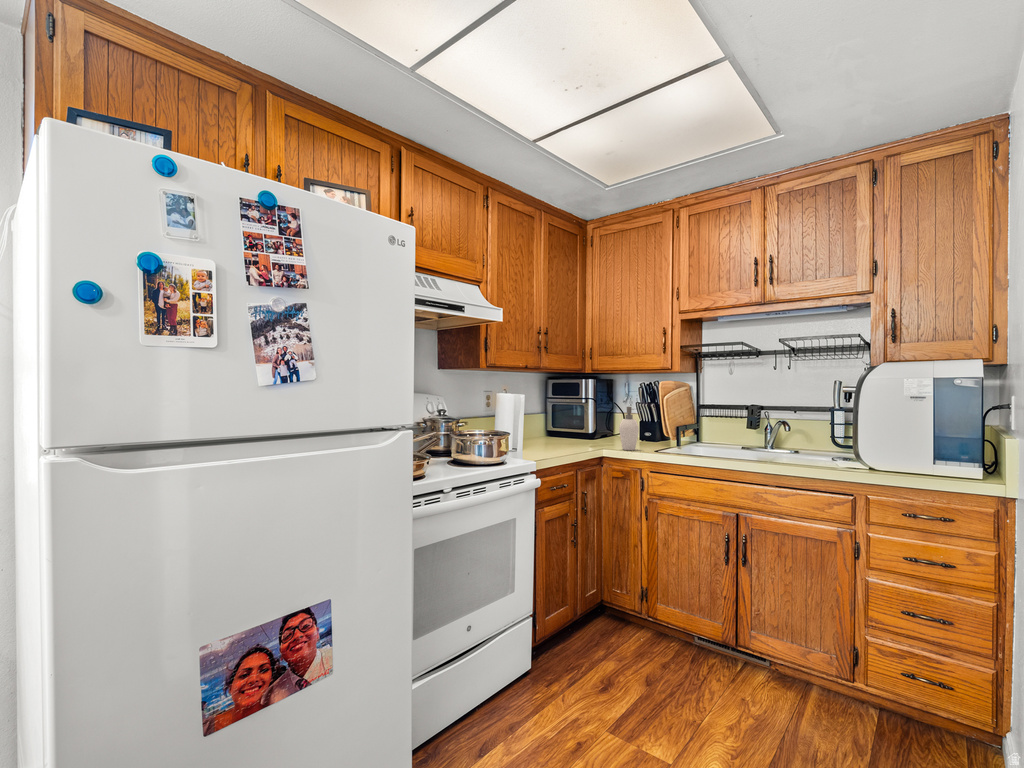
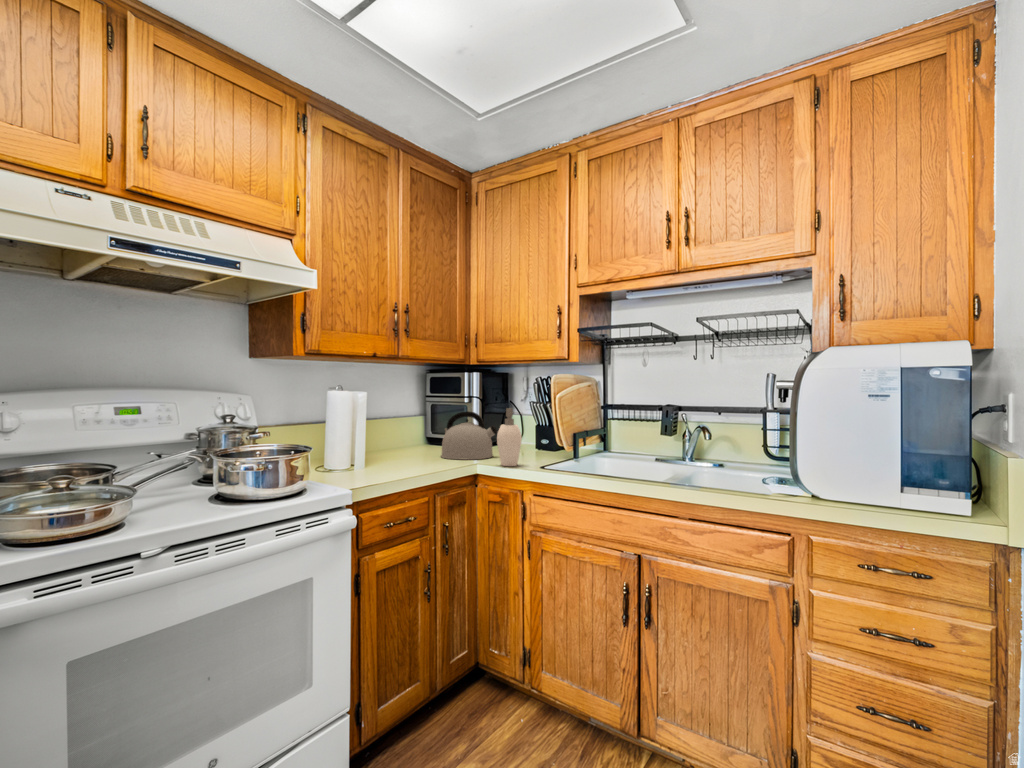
kettle: none [569,409,614,446] -> present [441,411,498,460]

